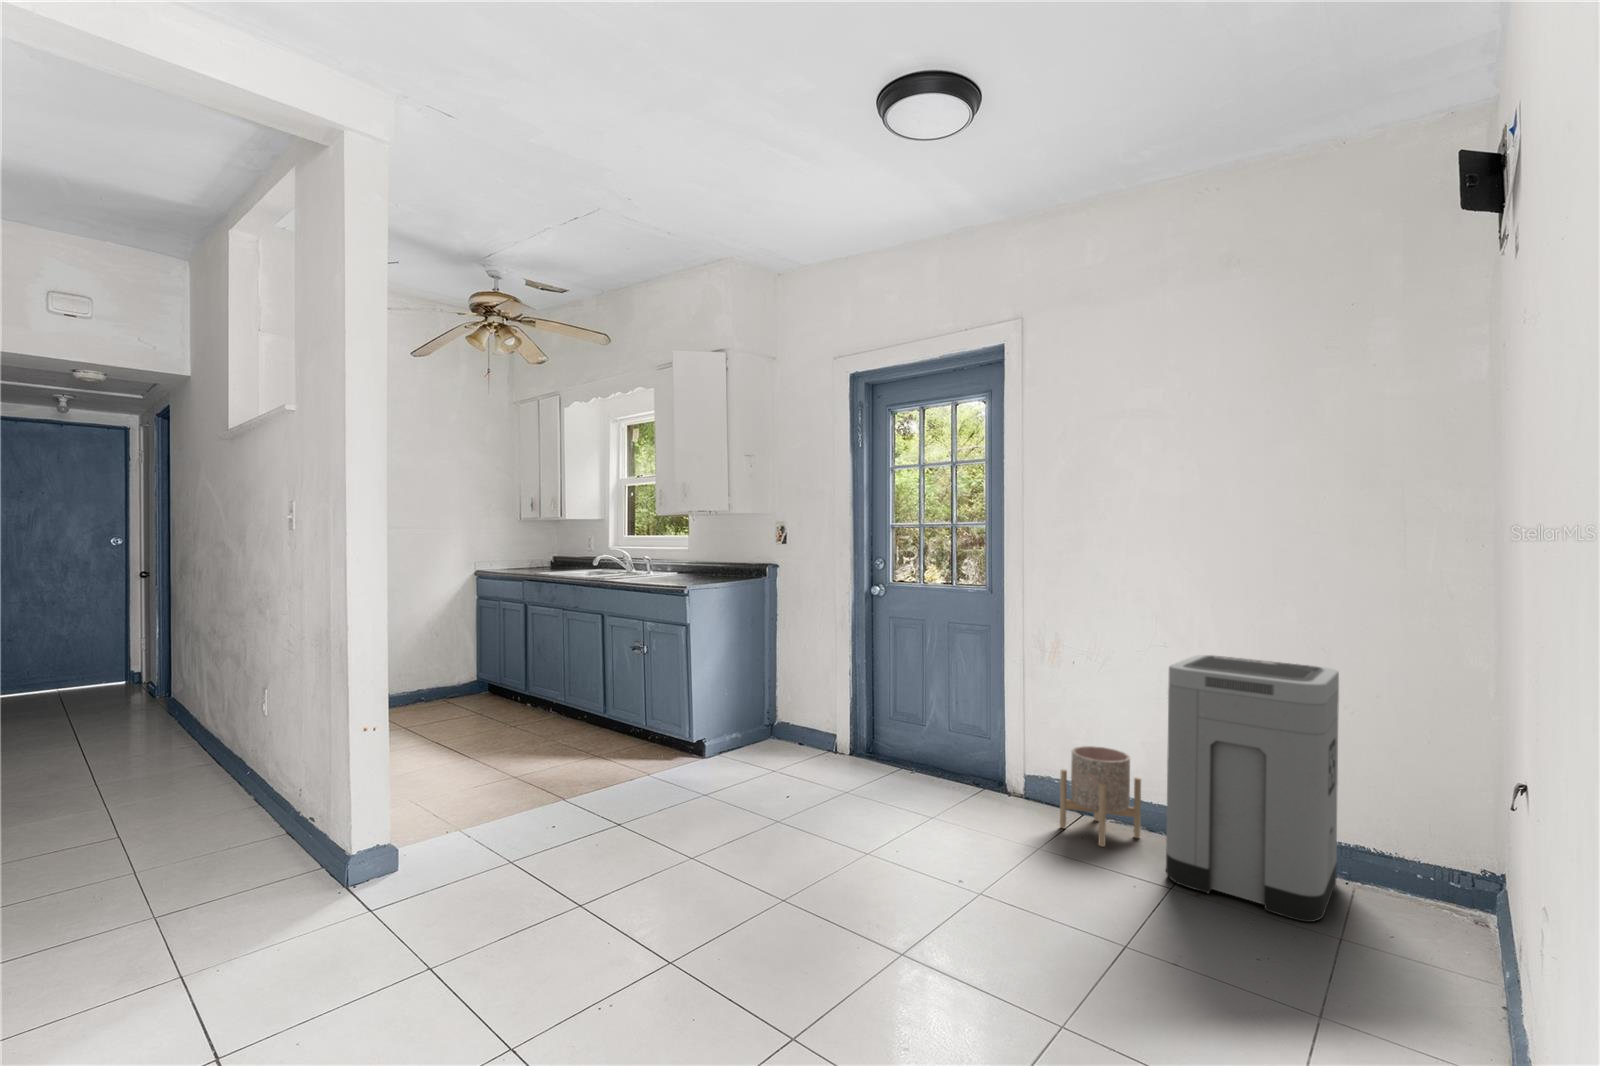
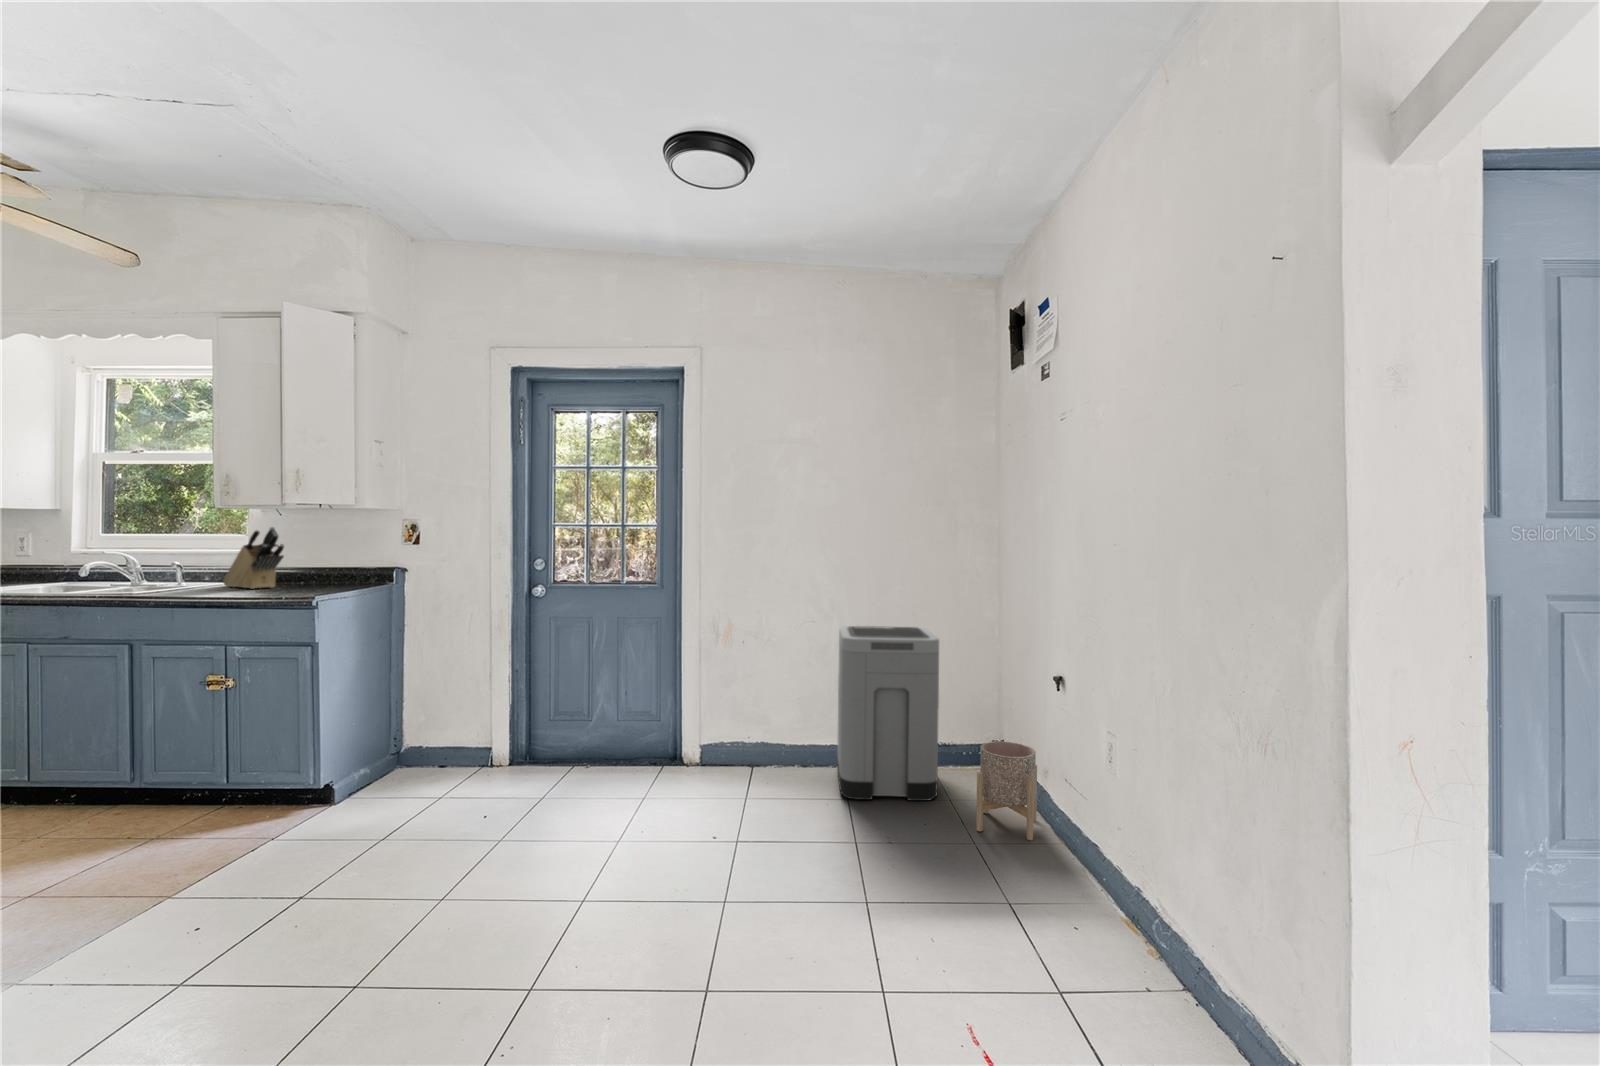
knife block: none [667,528,697,577] -> present [223,527,284,589]
planter: present [1060,746,1141,847] -> present [976,741,1037,840]

